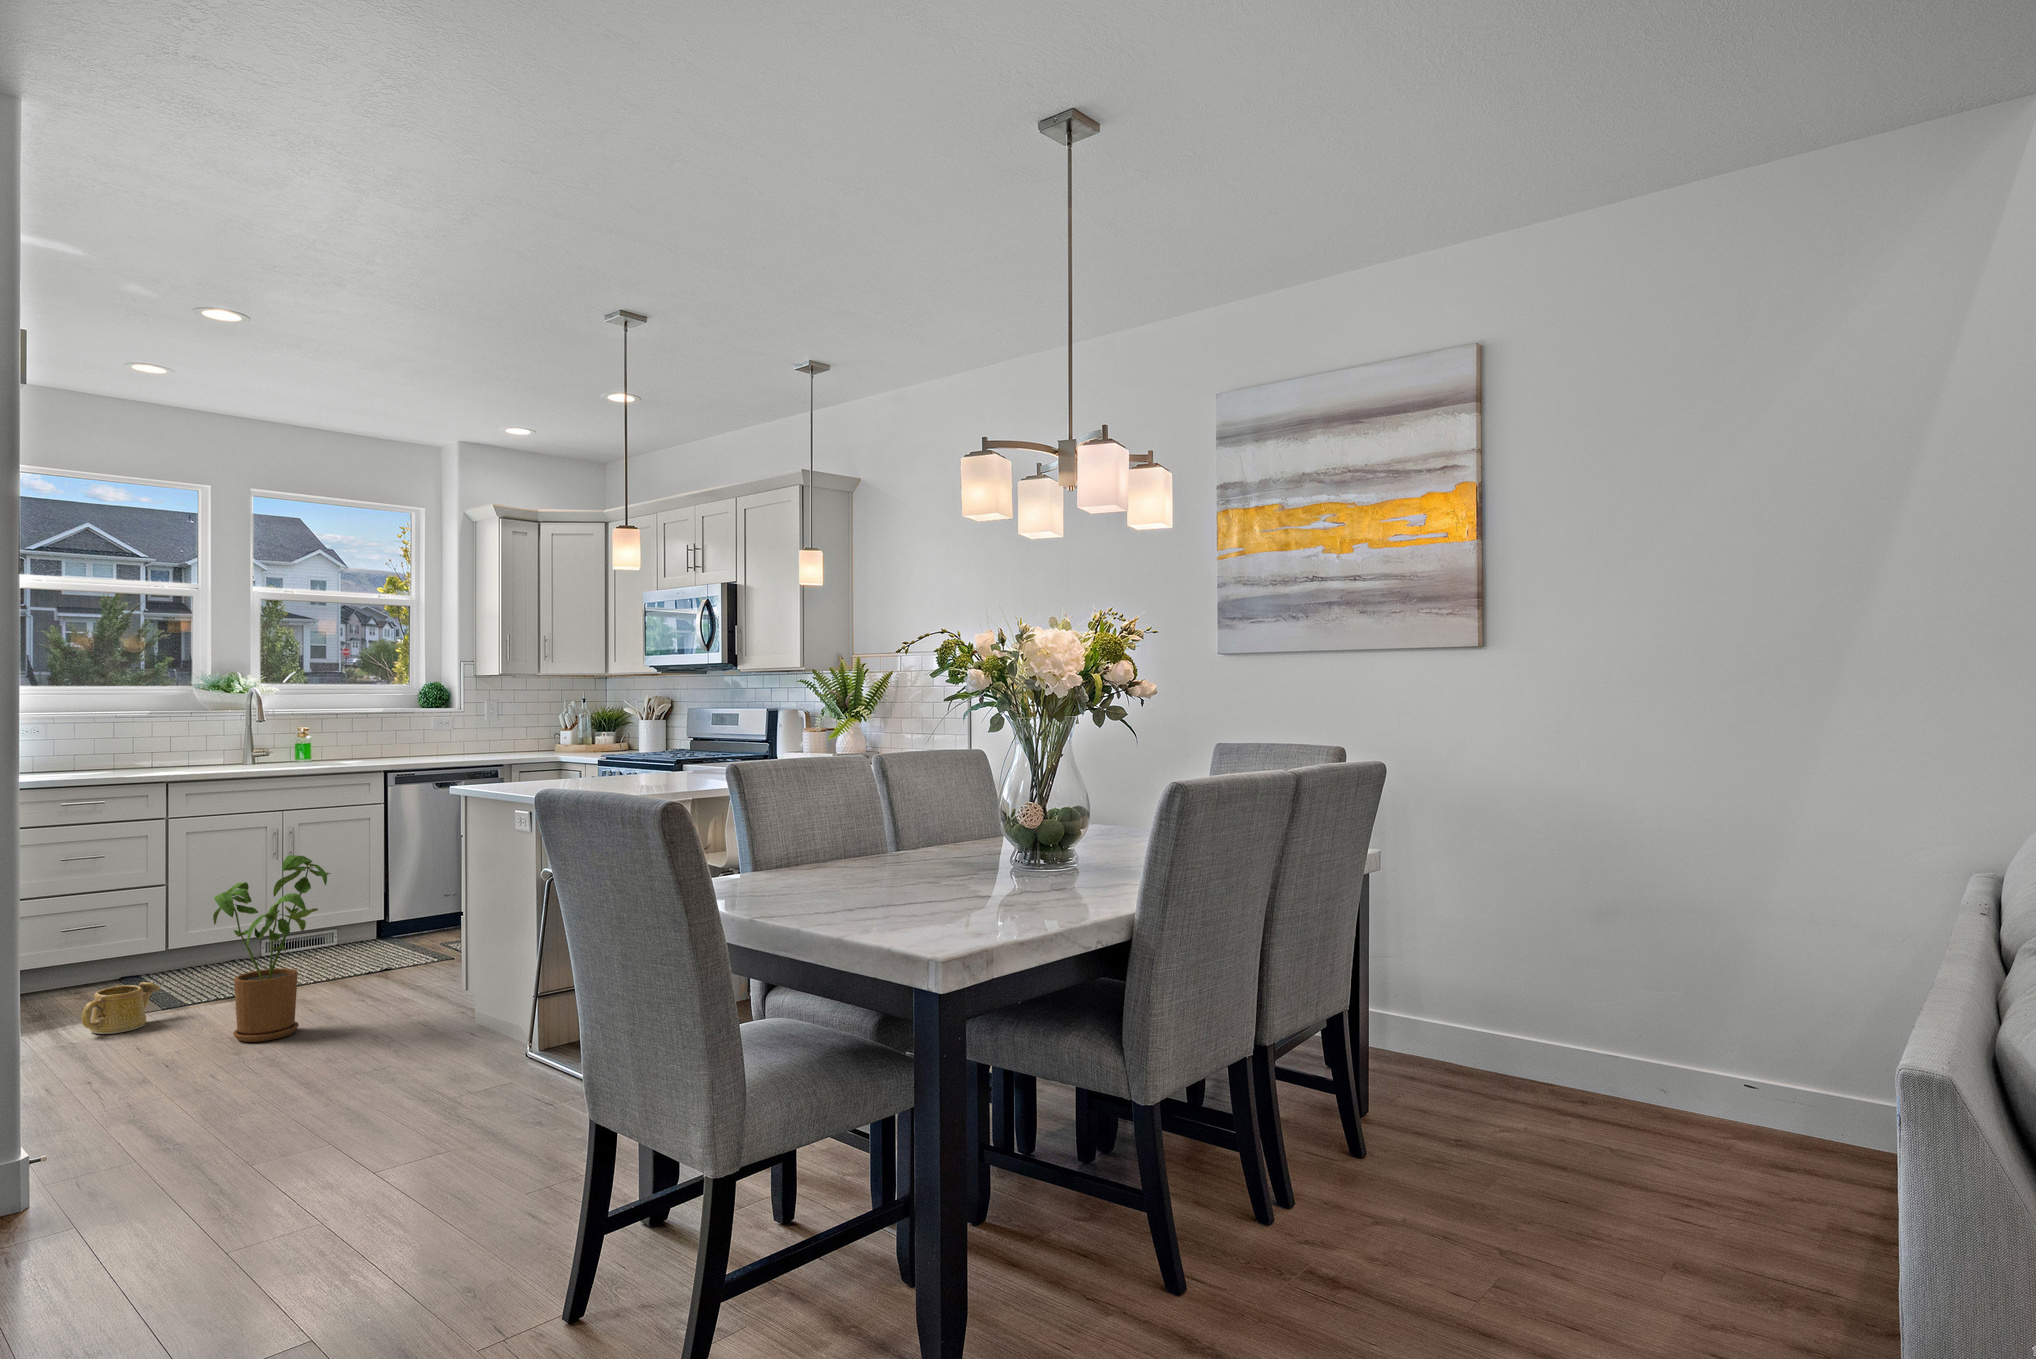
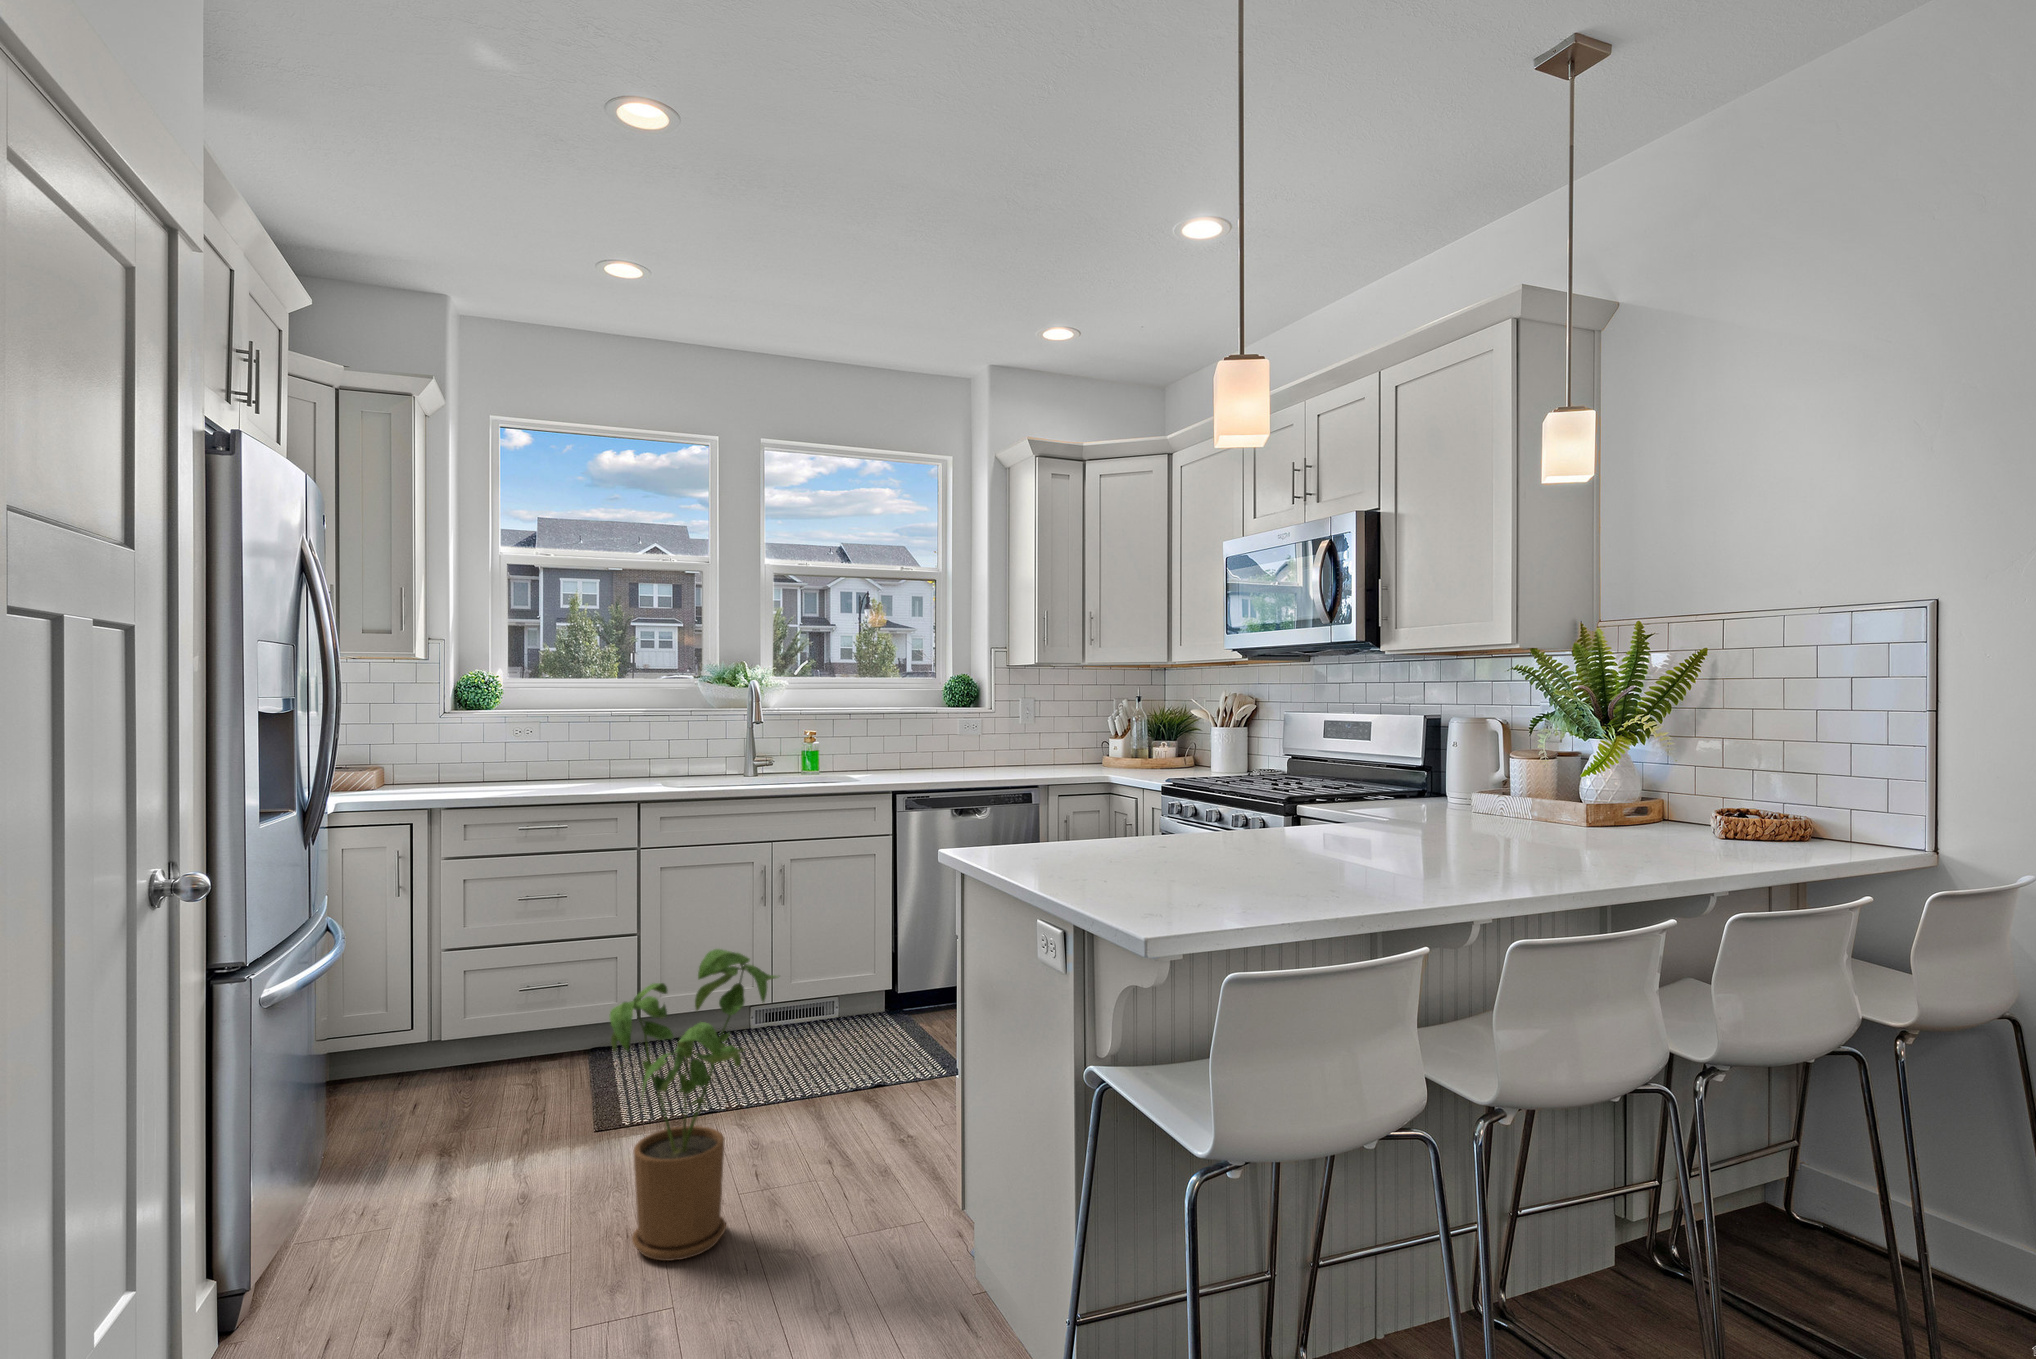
watering can: present [81,982,160,1034] -> none [468,1101,582,1186]

